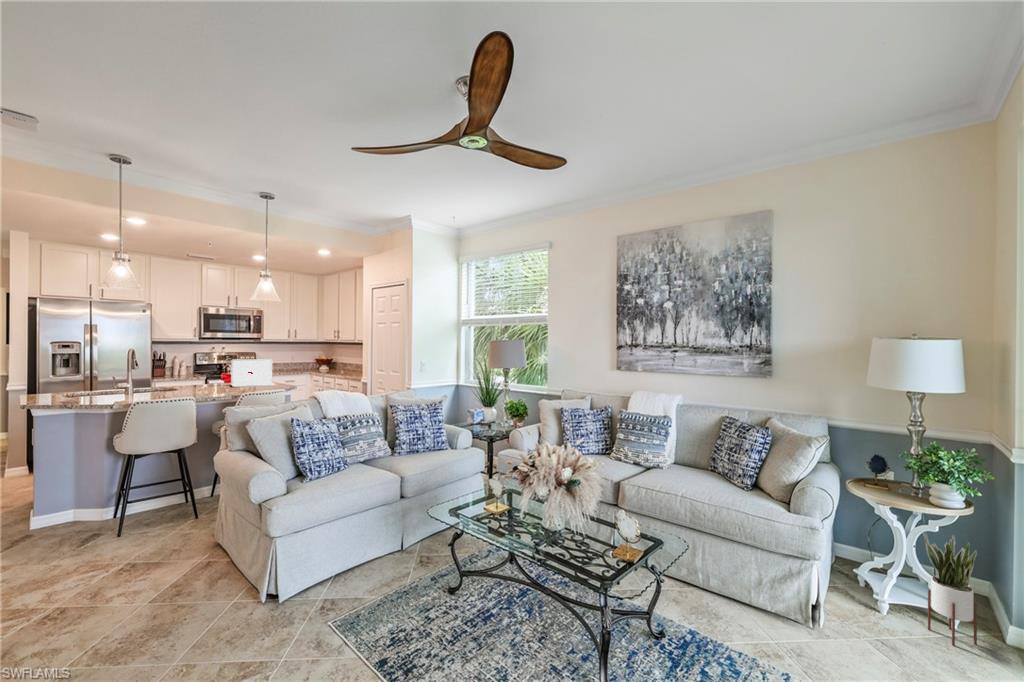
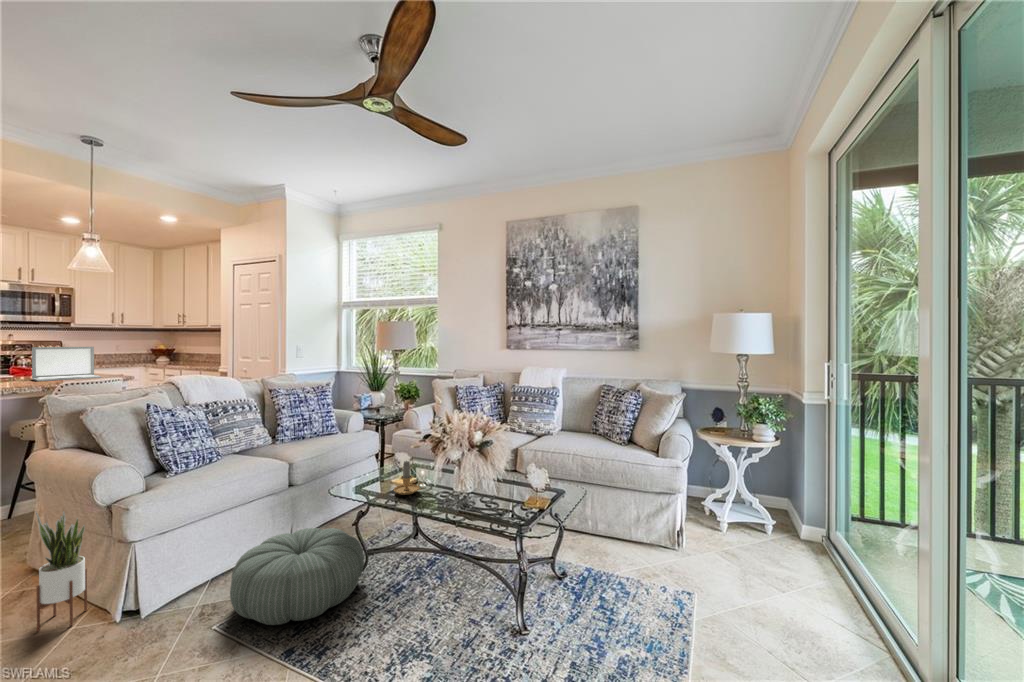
candle: none [486,487,515,523] -> present [393,461,423,495]
potted plant: present [923,532,977,645] -> present [36,511,87,631]
pouf: none [341,541,458,634] -> present [230,528,364,625]

